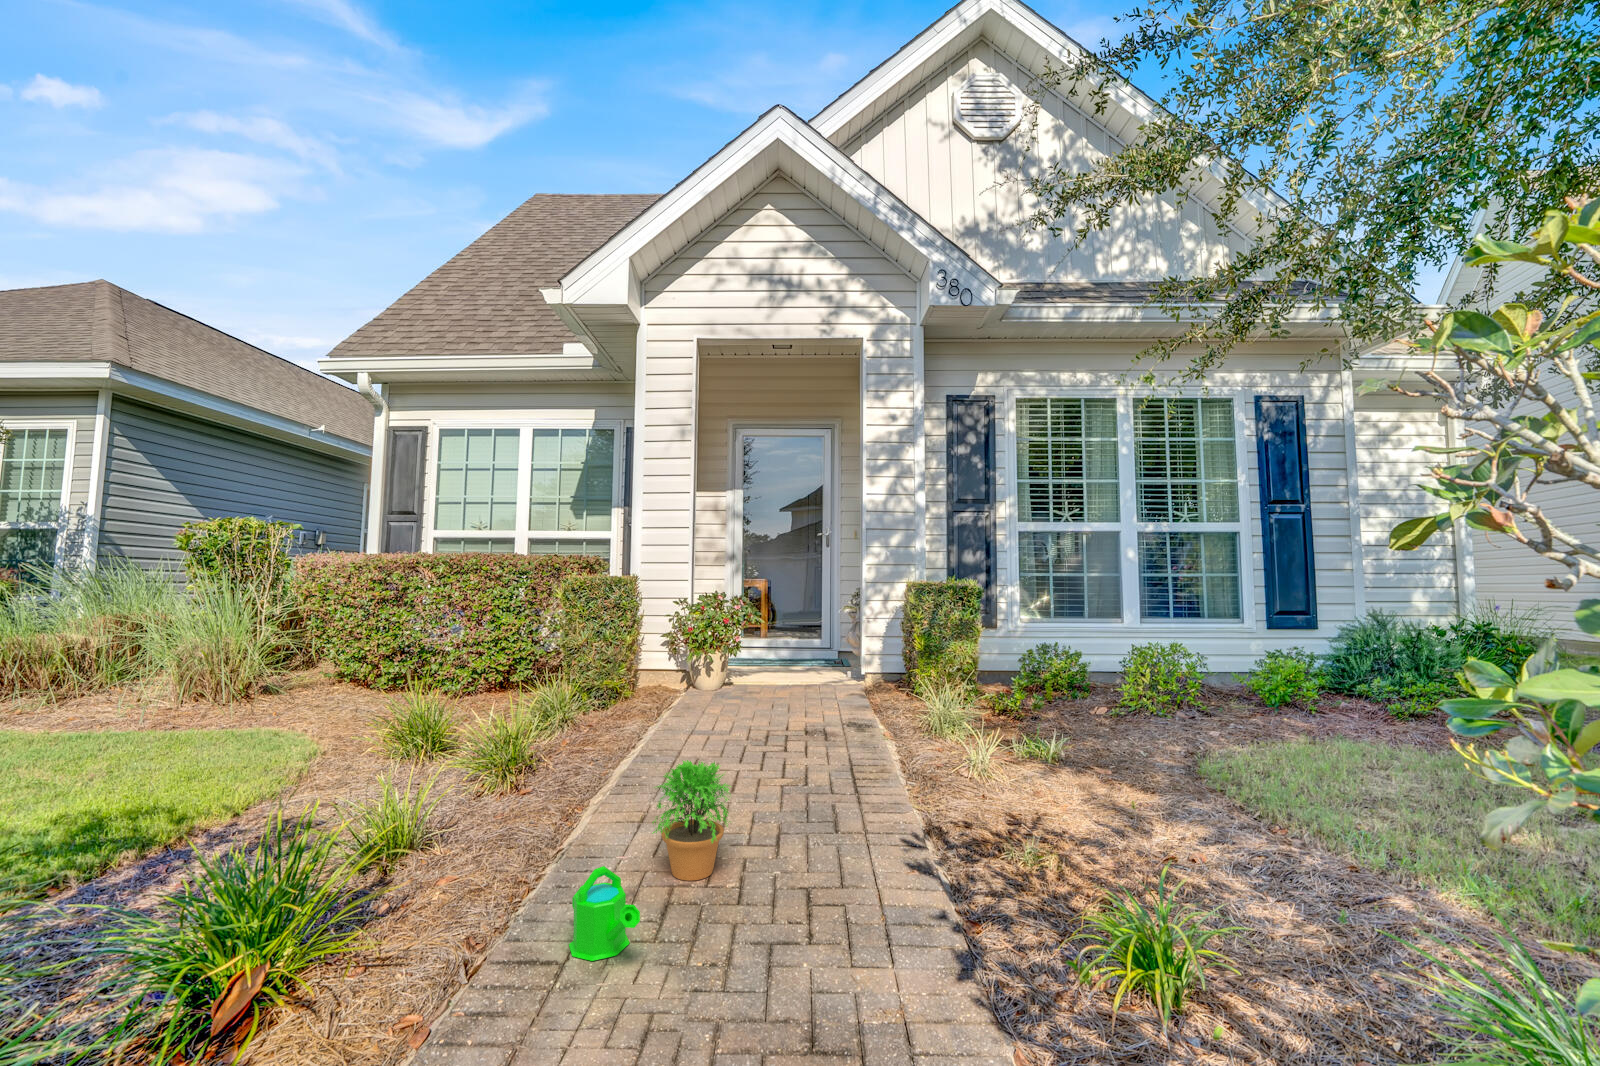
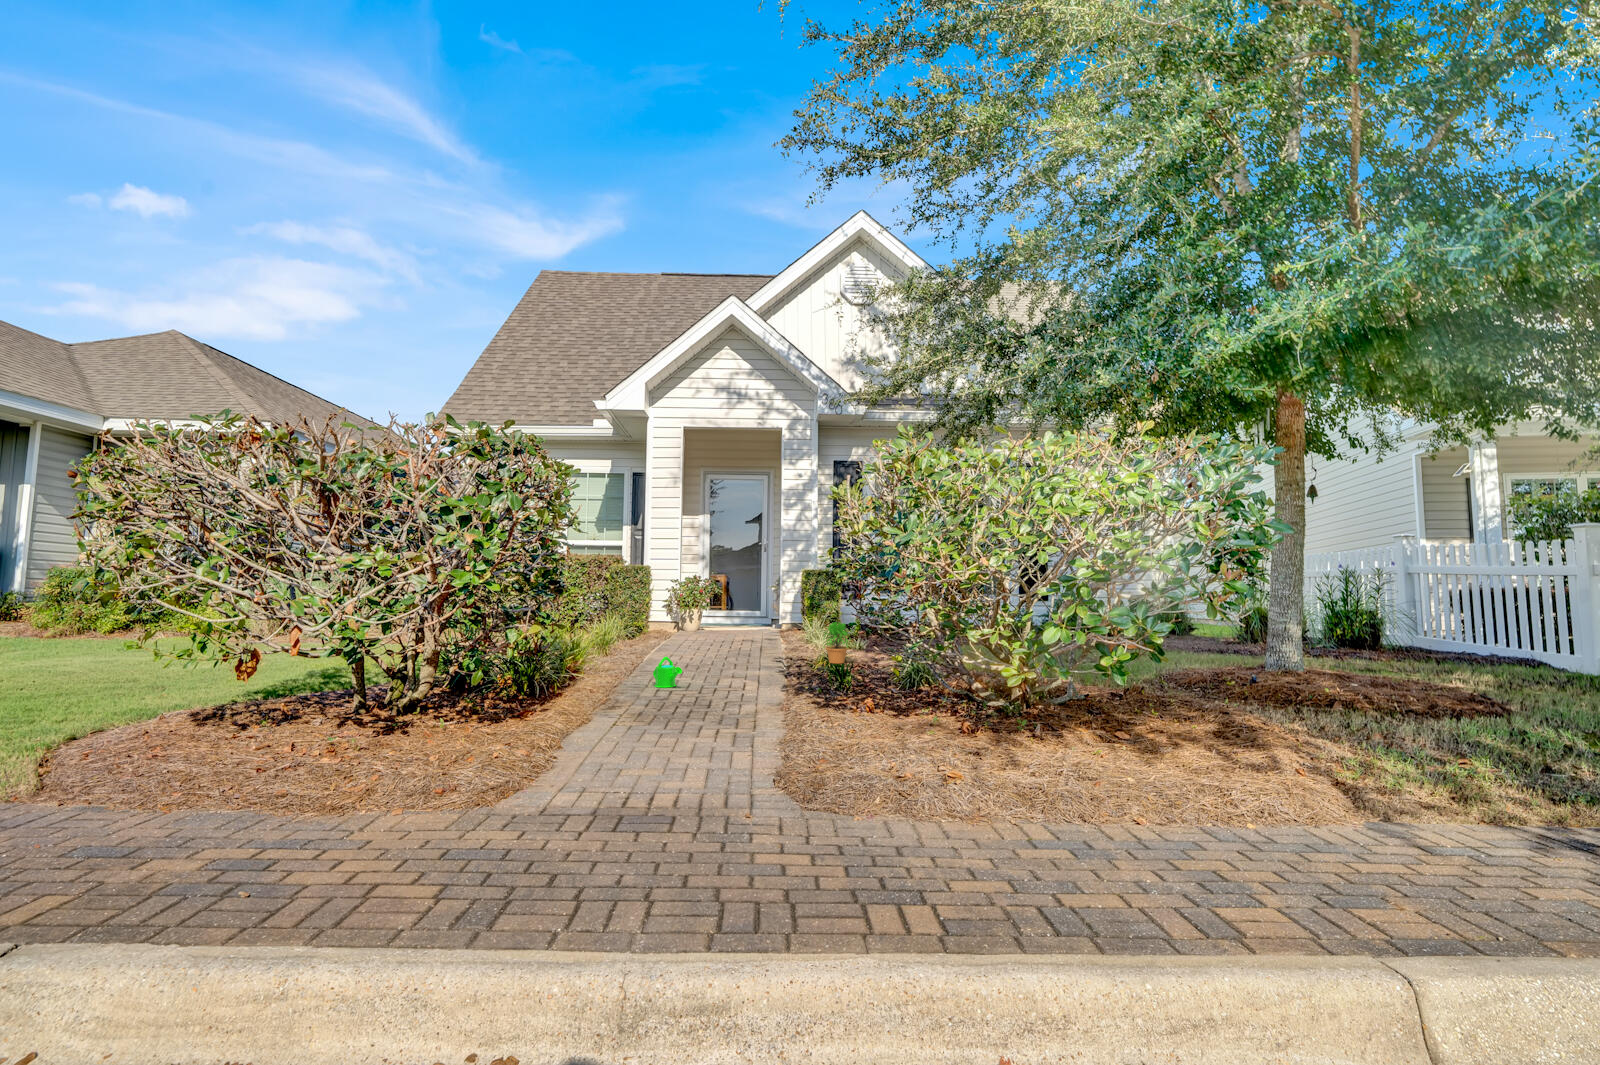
potted plant: present [652,760,731,881] -> present [823,622,850,664]

